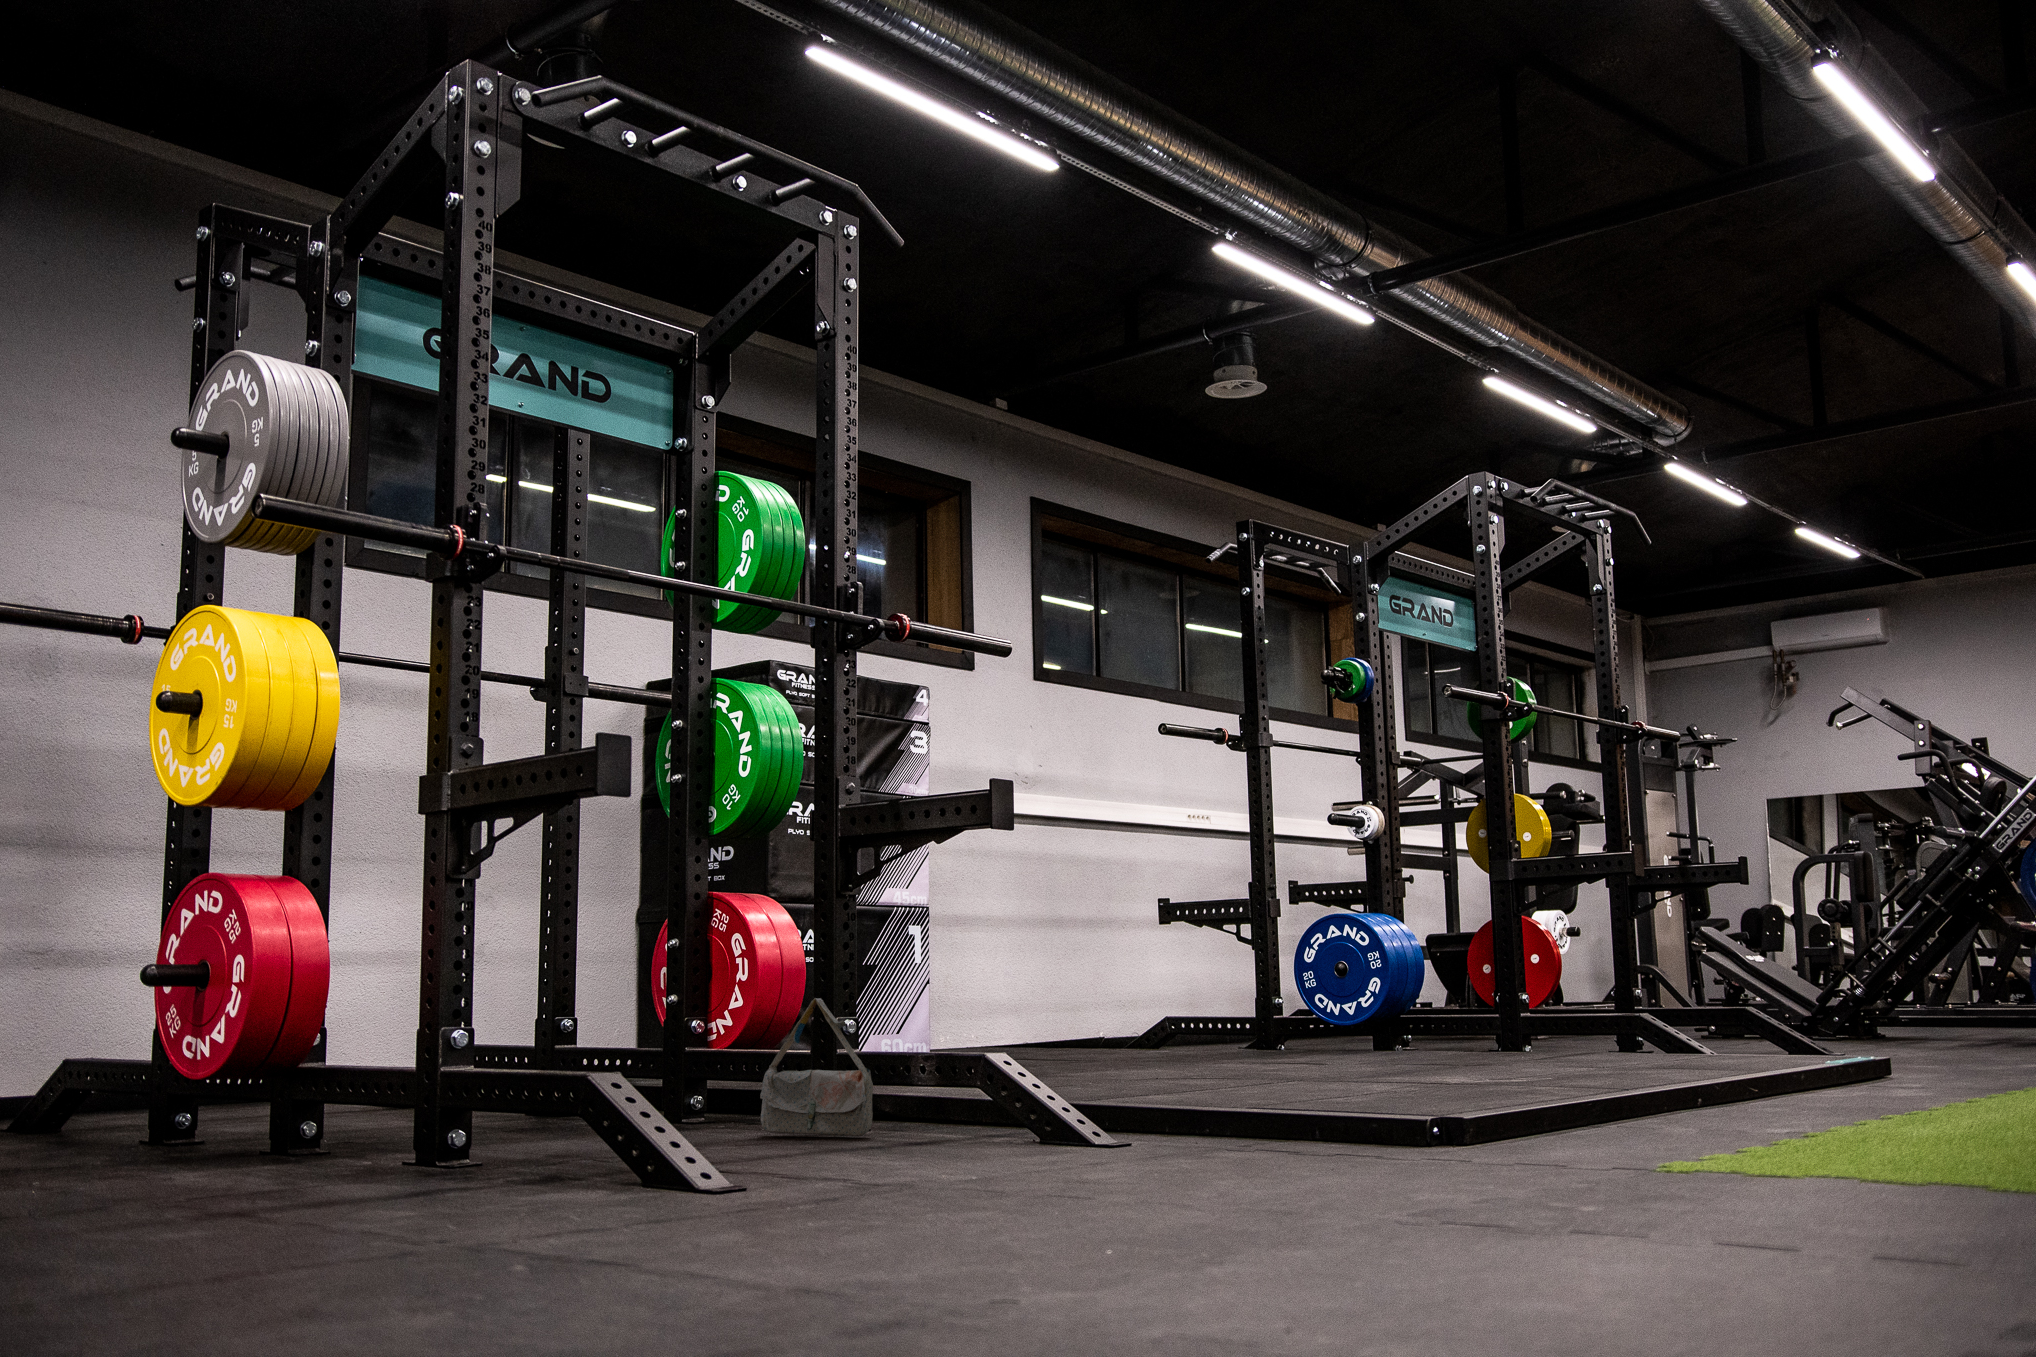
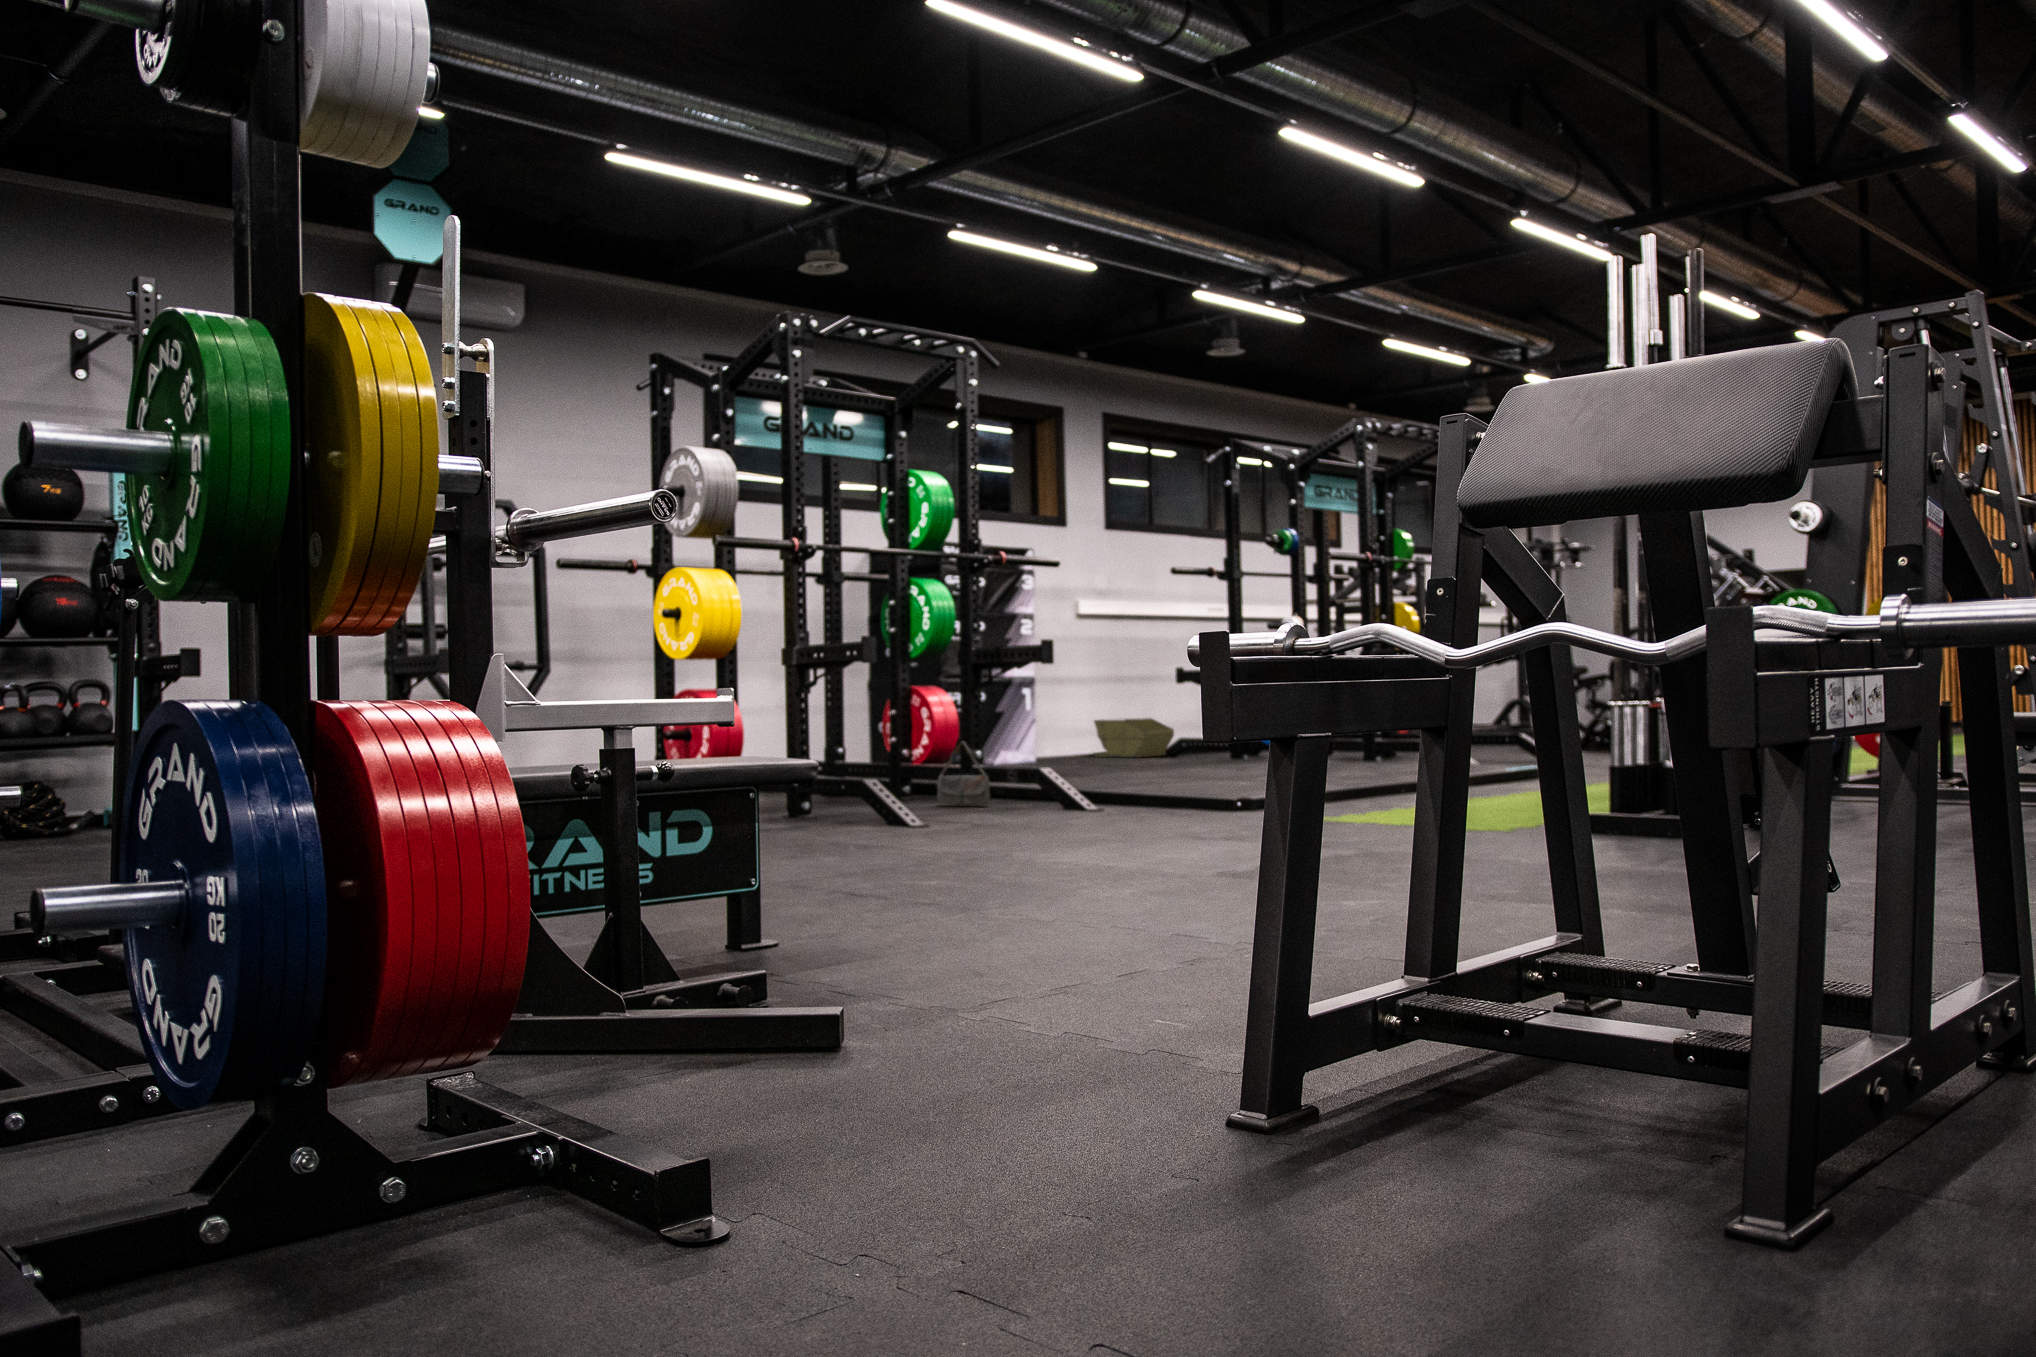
storage bin: none [1004,979,1150,1044] -> present [1093,718,1174,758]

